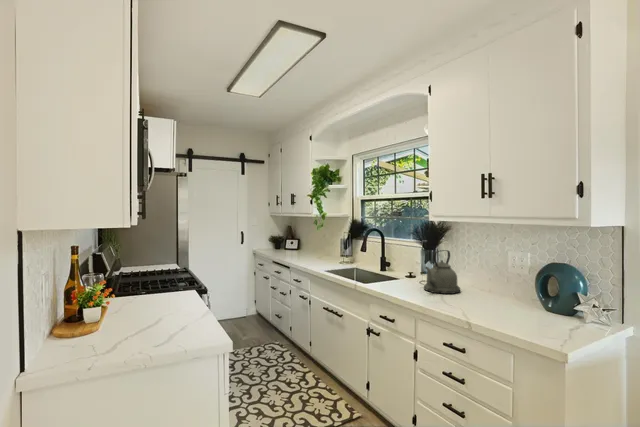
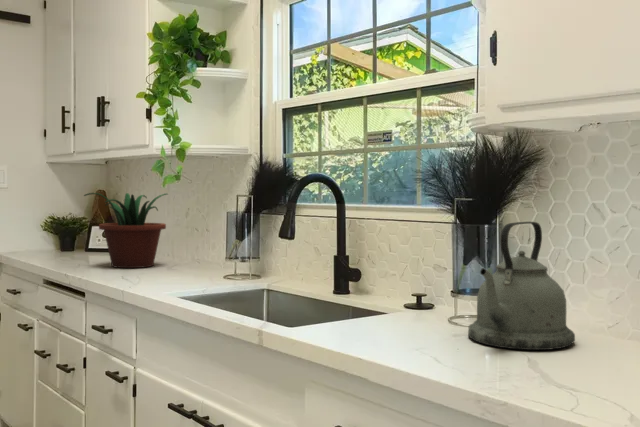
potted plant: none [287,229,318,259] -> present [84,193,167,268]

